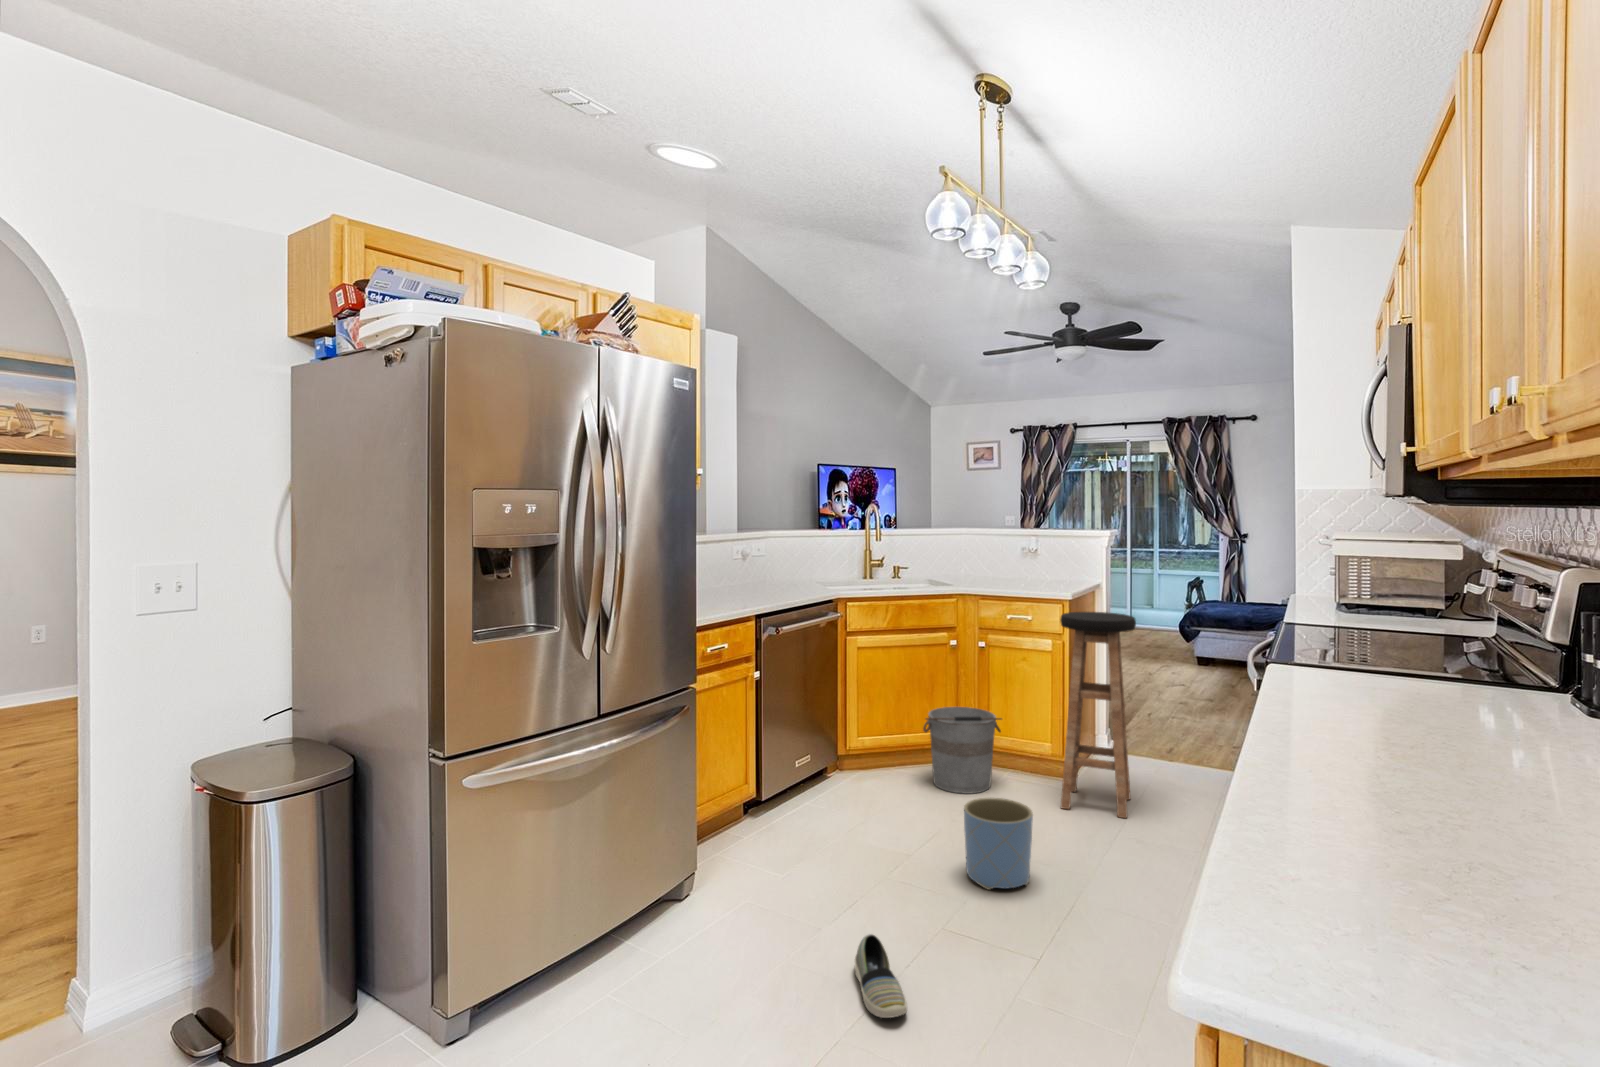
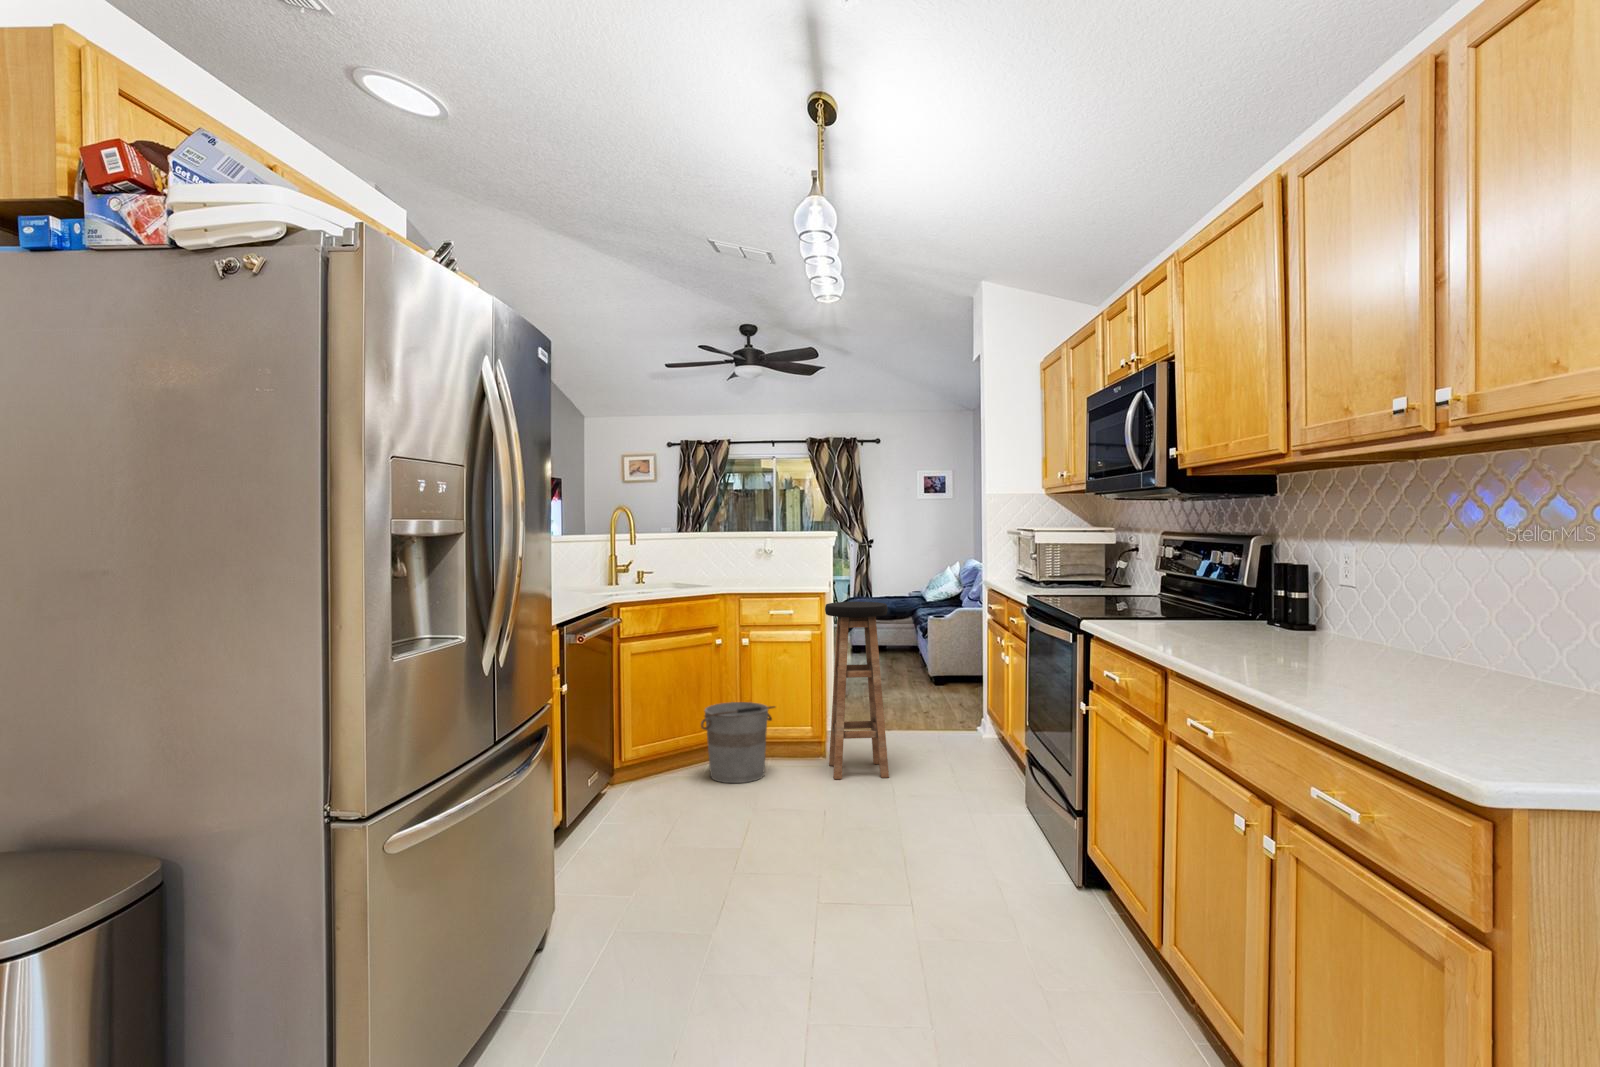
planter: present [964,798,1033,890] -> none [795,769,855,850]
shoe: present [855,934,907,1018] -> none [765,897,838,960]

